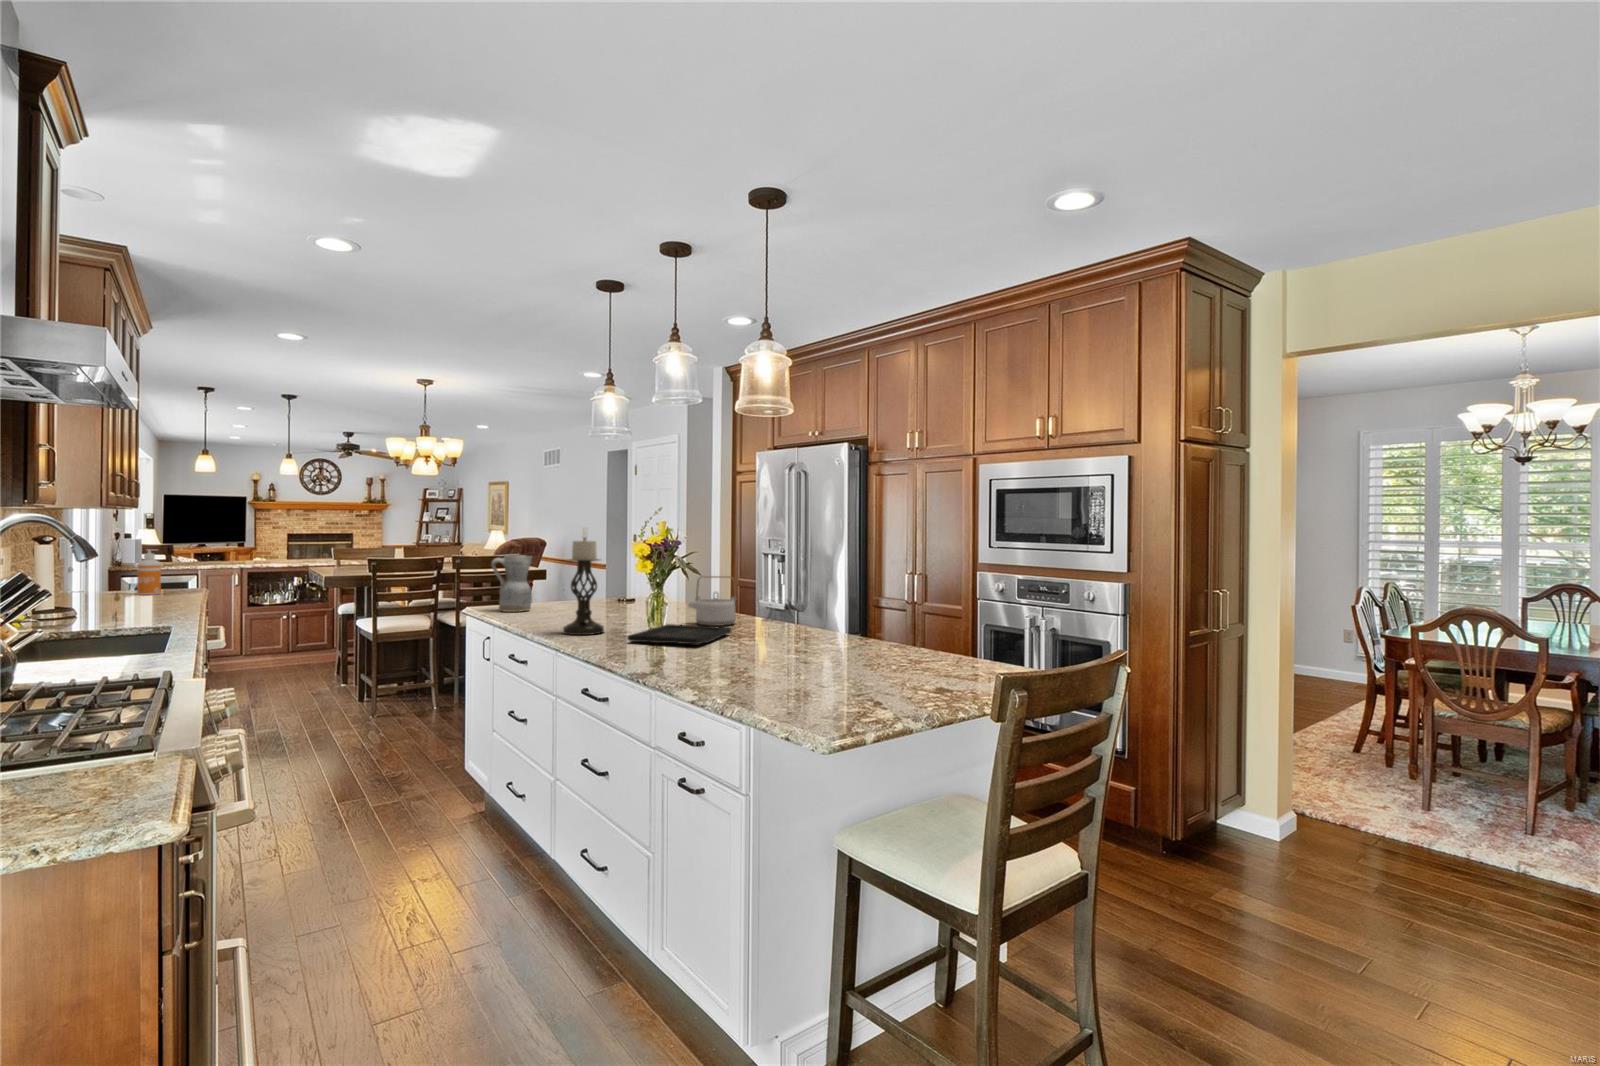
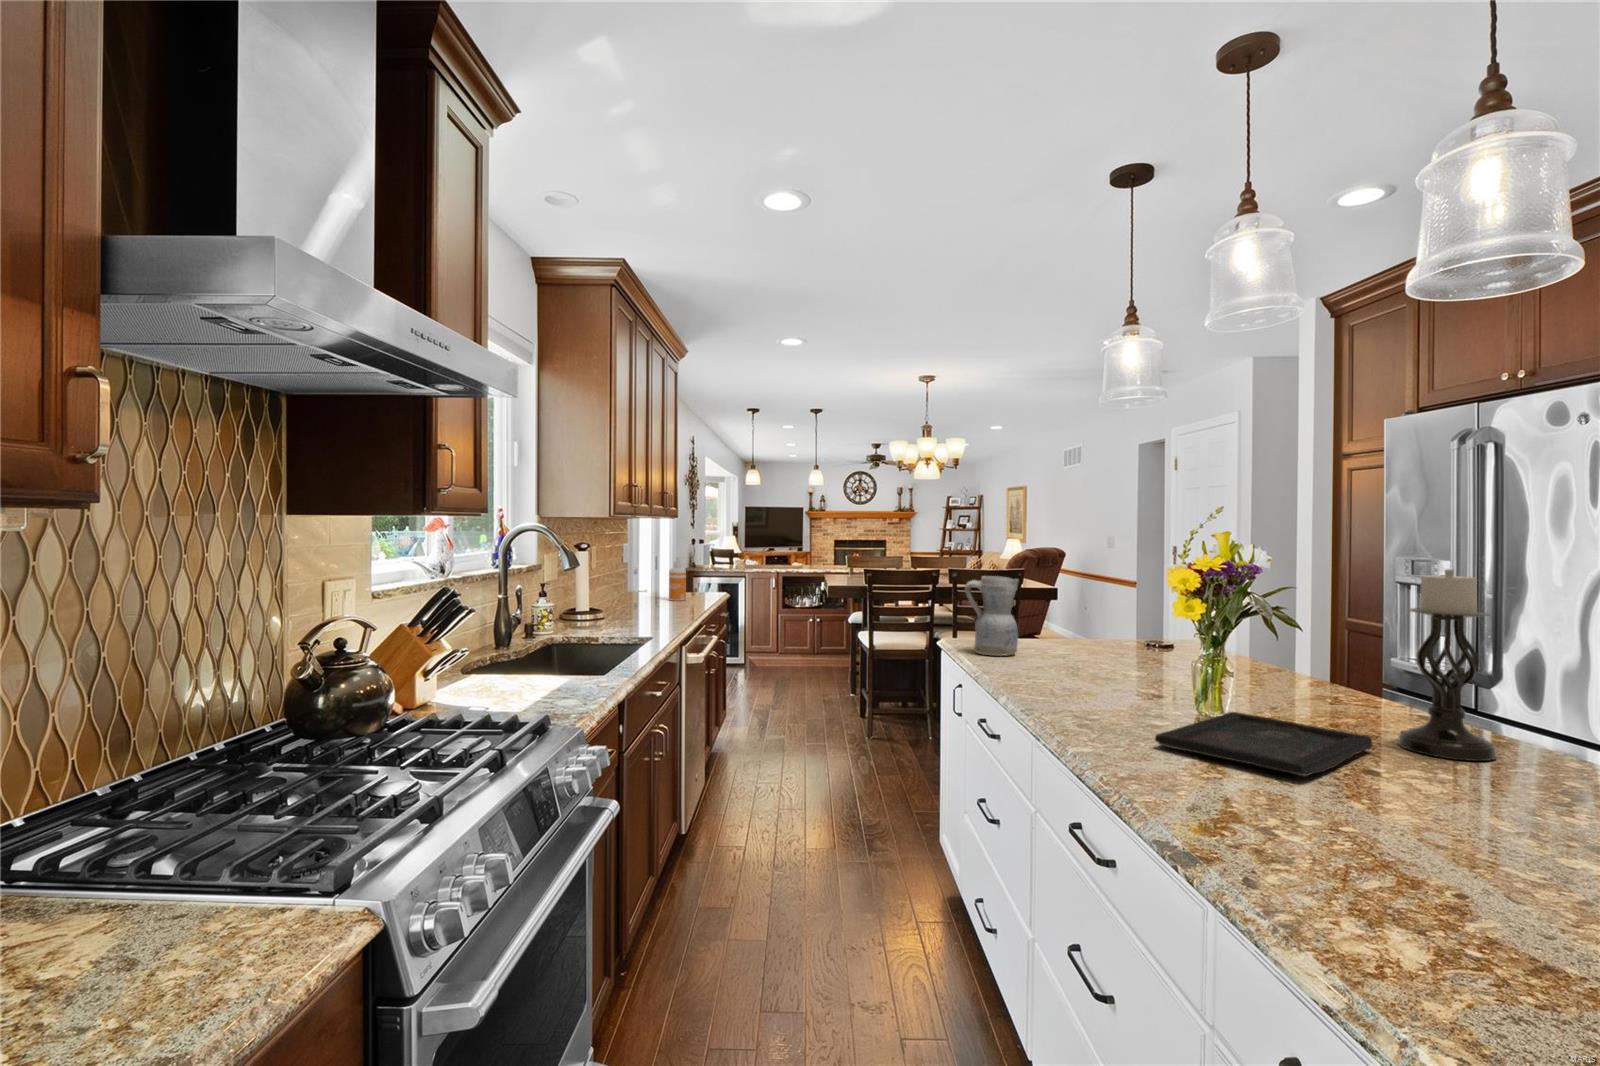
candle holder: present [563,537,604,635] -> present [1398,569,1496,761]
teapot: present [688,576,736,626] -> none [1270,627,1374,722]

